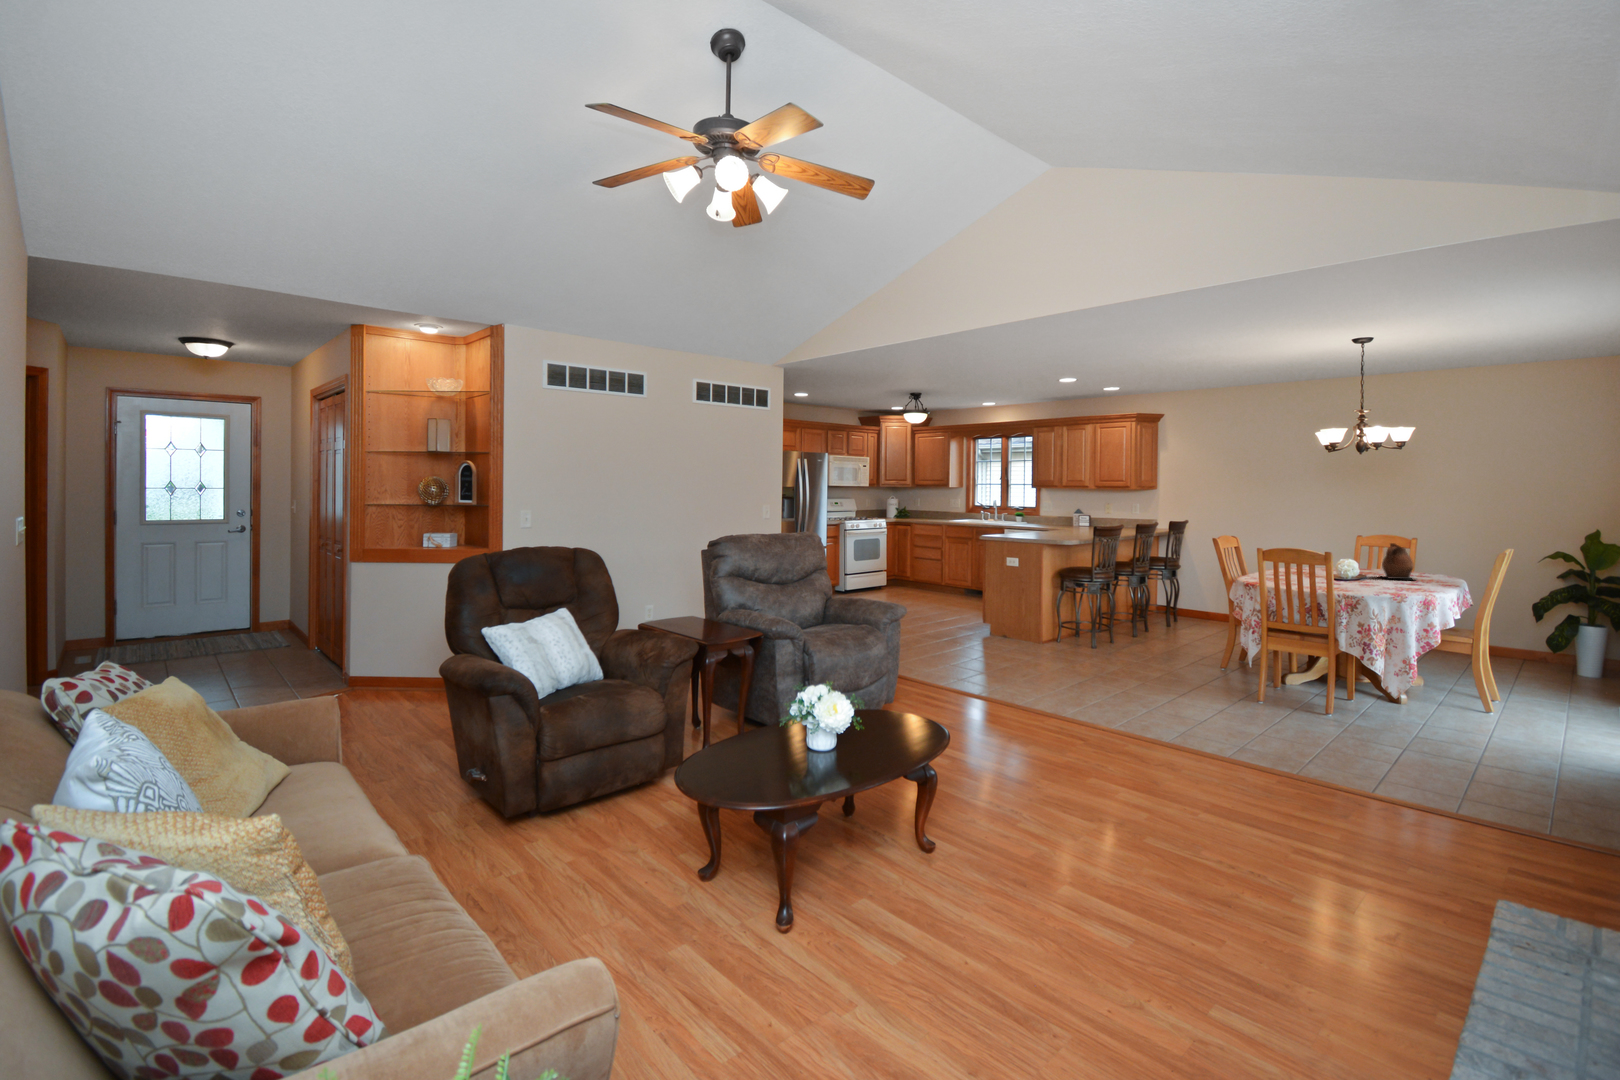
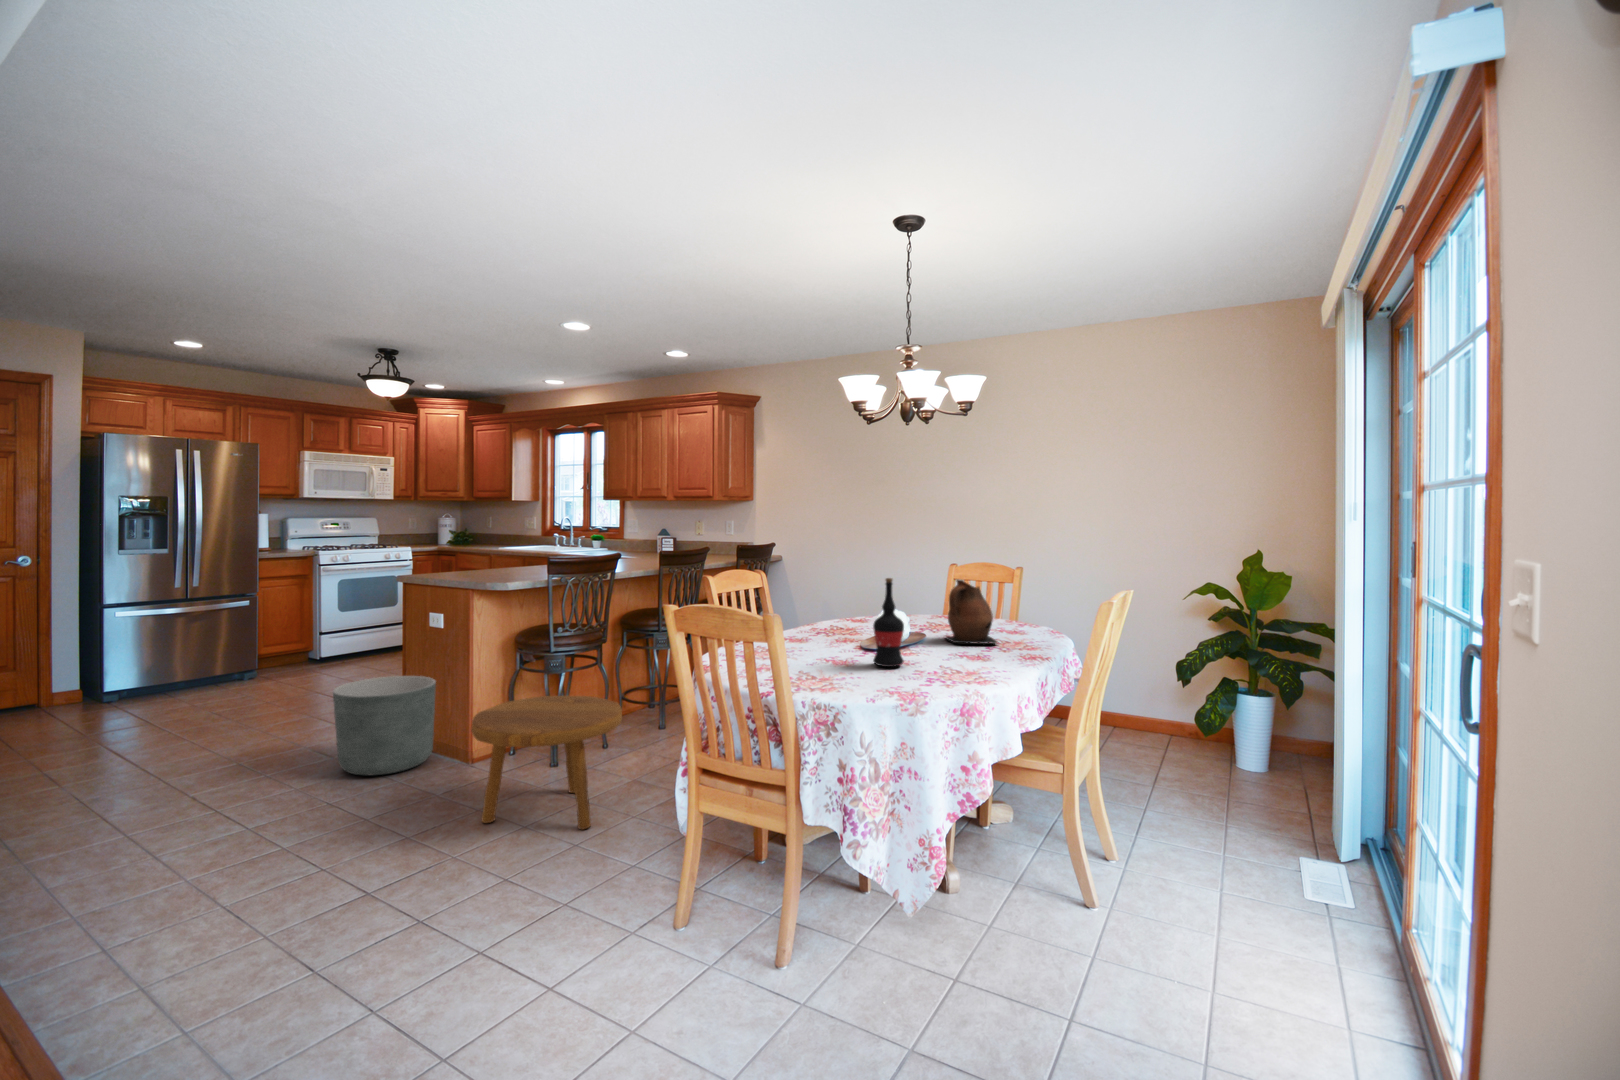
wine bottle: none [1354,540,1375,586] -> present [873,578,904,667]
planter: none [972,595,1024,646] -> present [333,676,436,776]
footstool: none [1089,605,1172,671] -> present [471,696,622,830]

